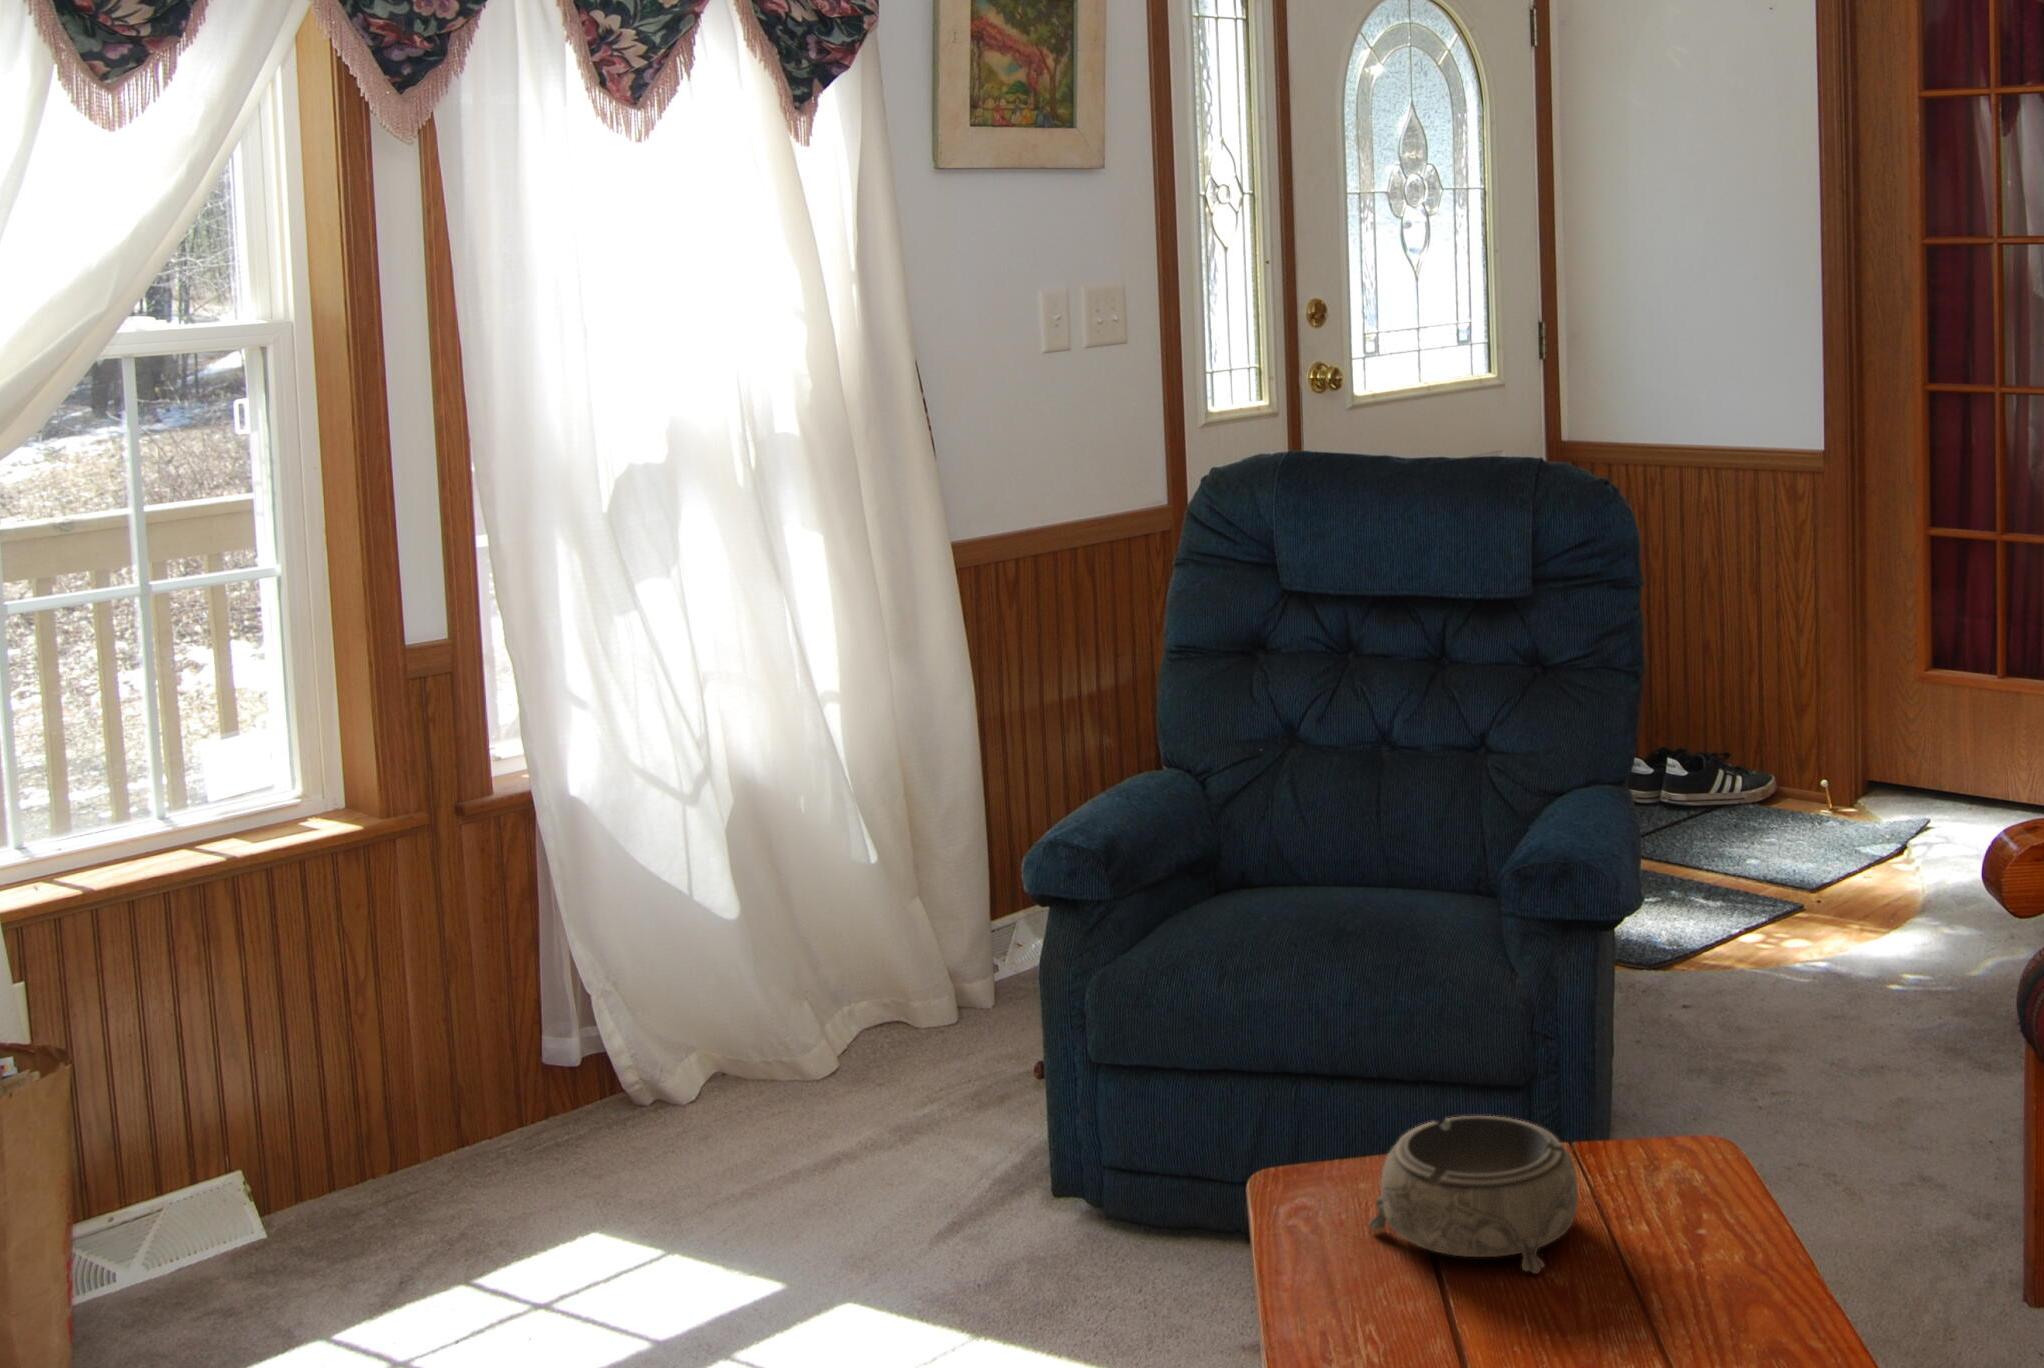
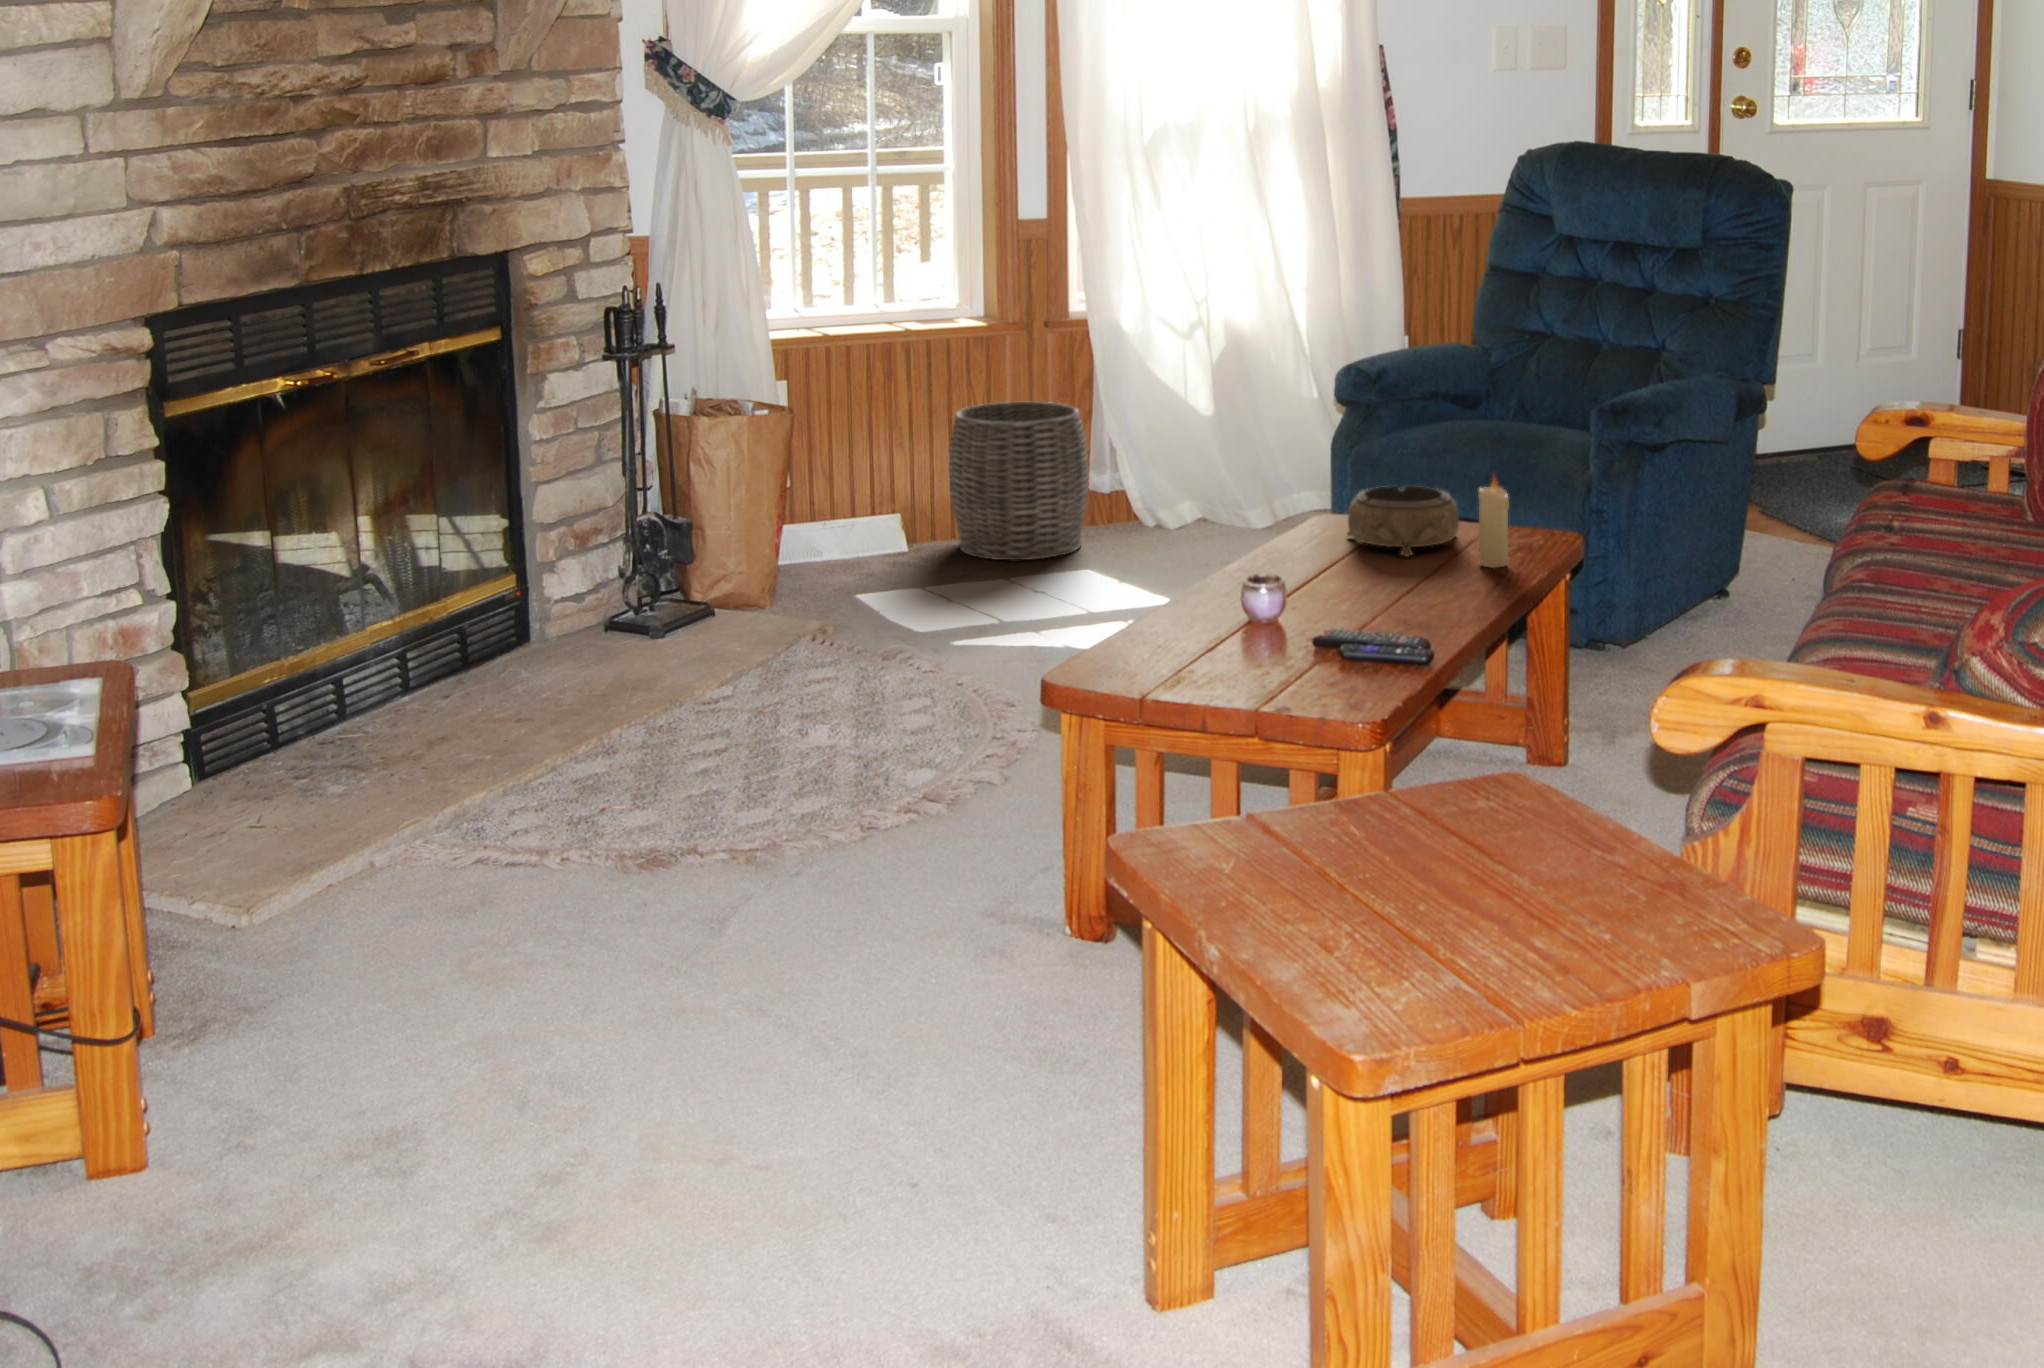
woven basket: none [321,937,568,1237] -> present [950,402,1088,560]
candle: none [1664,1103,1721,1274] -> present [1478,476,1509,568]

